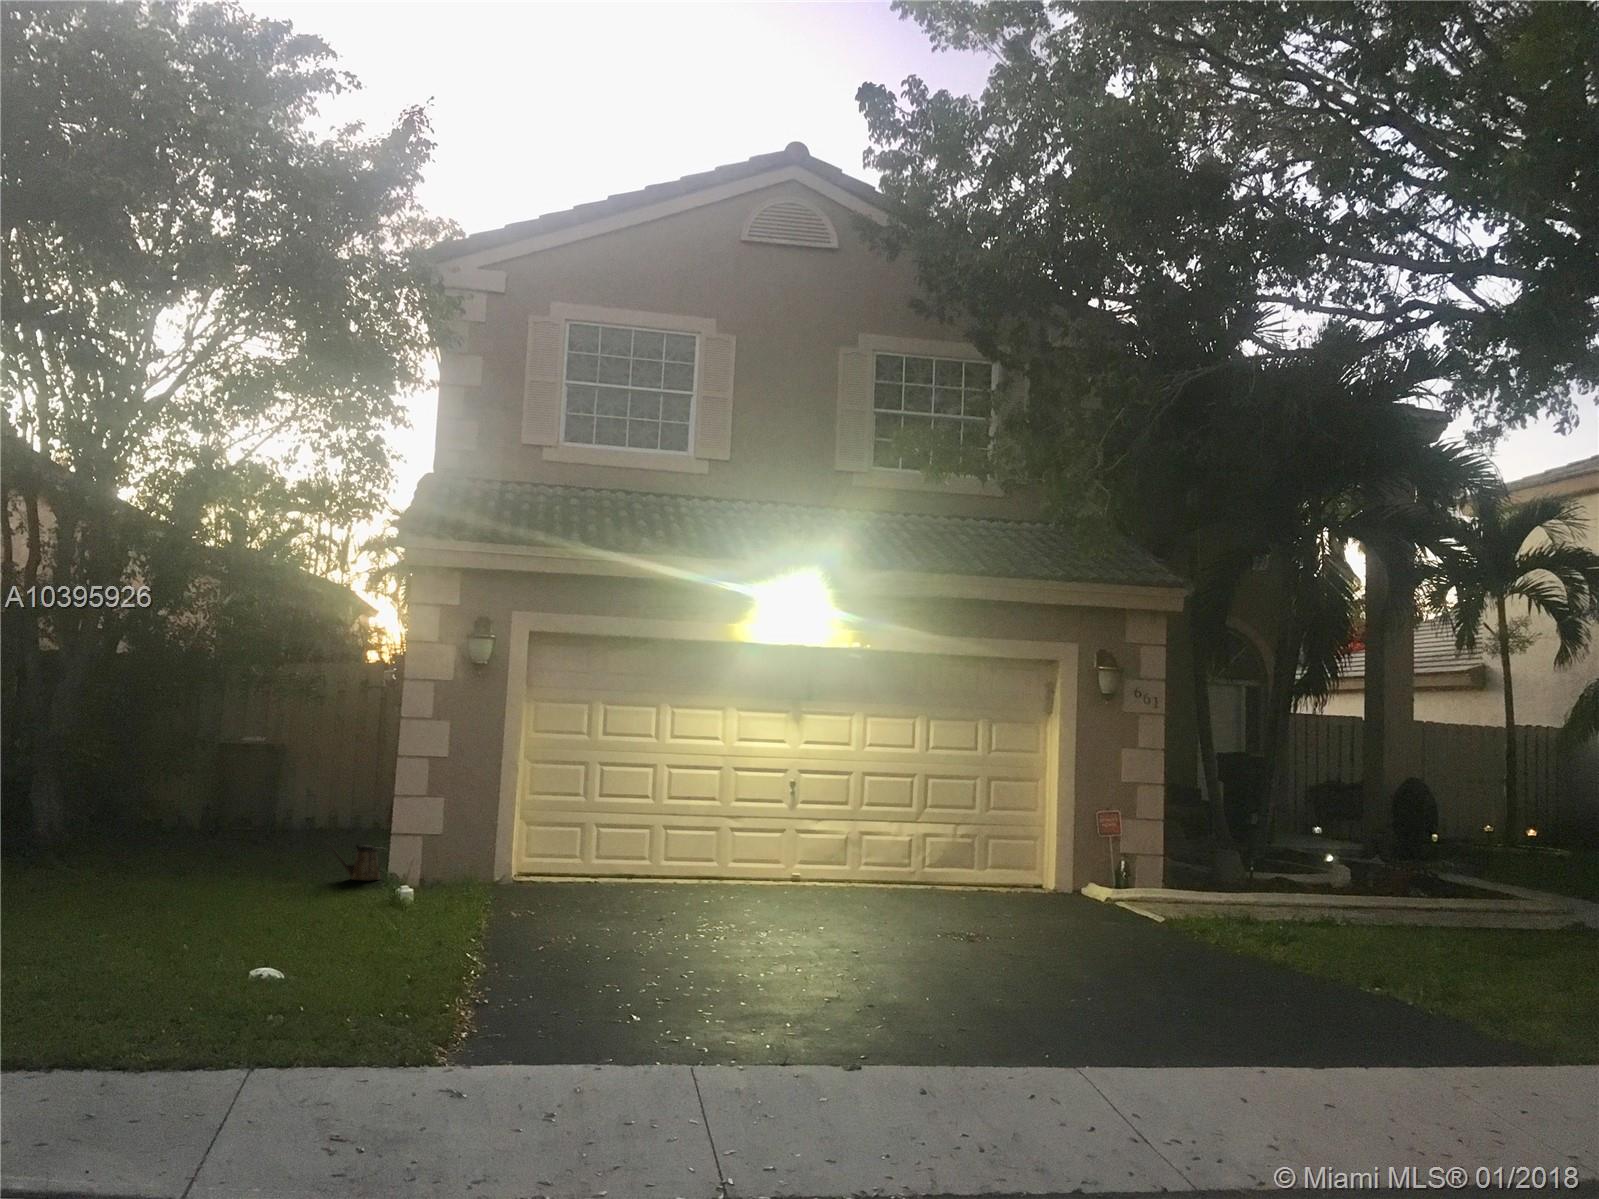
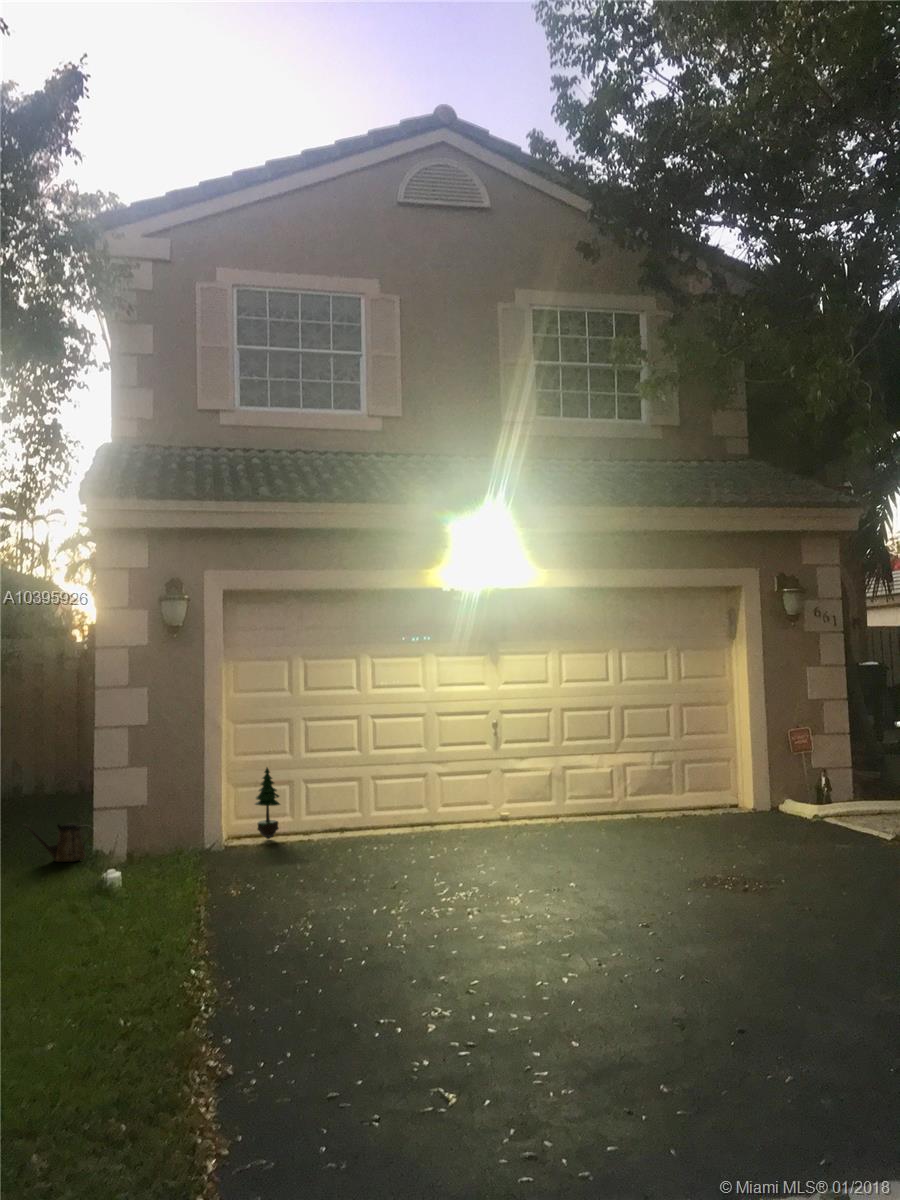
potted tree: none [545,806,571,878] -> present [255,768,280,839]

